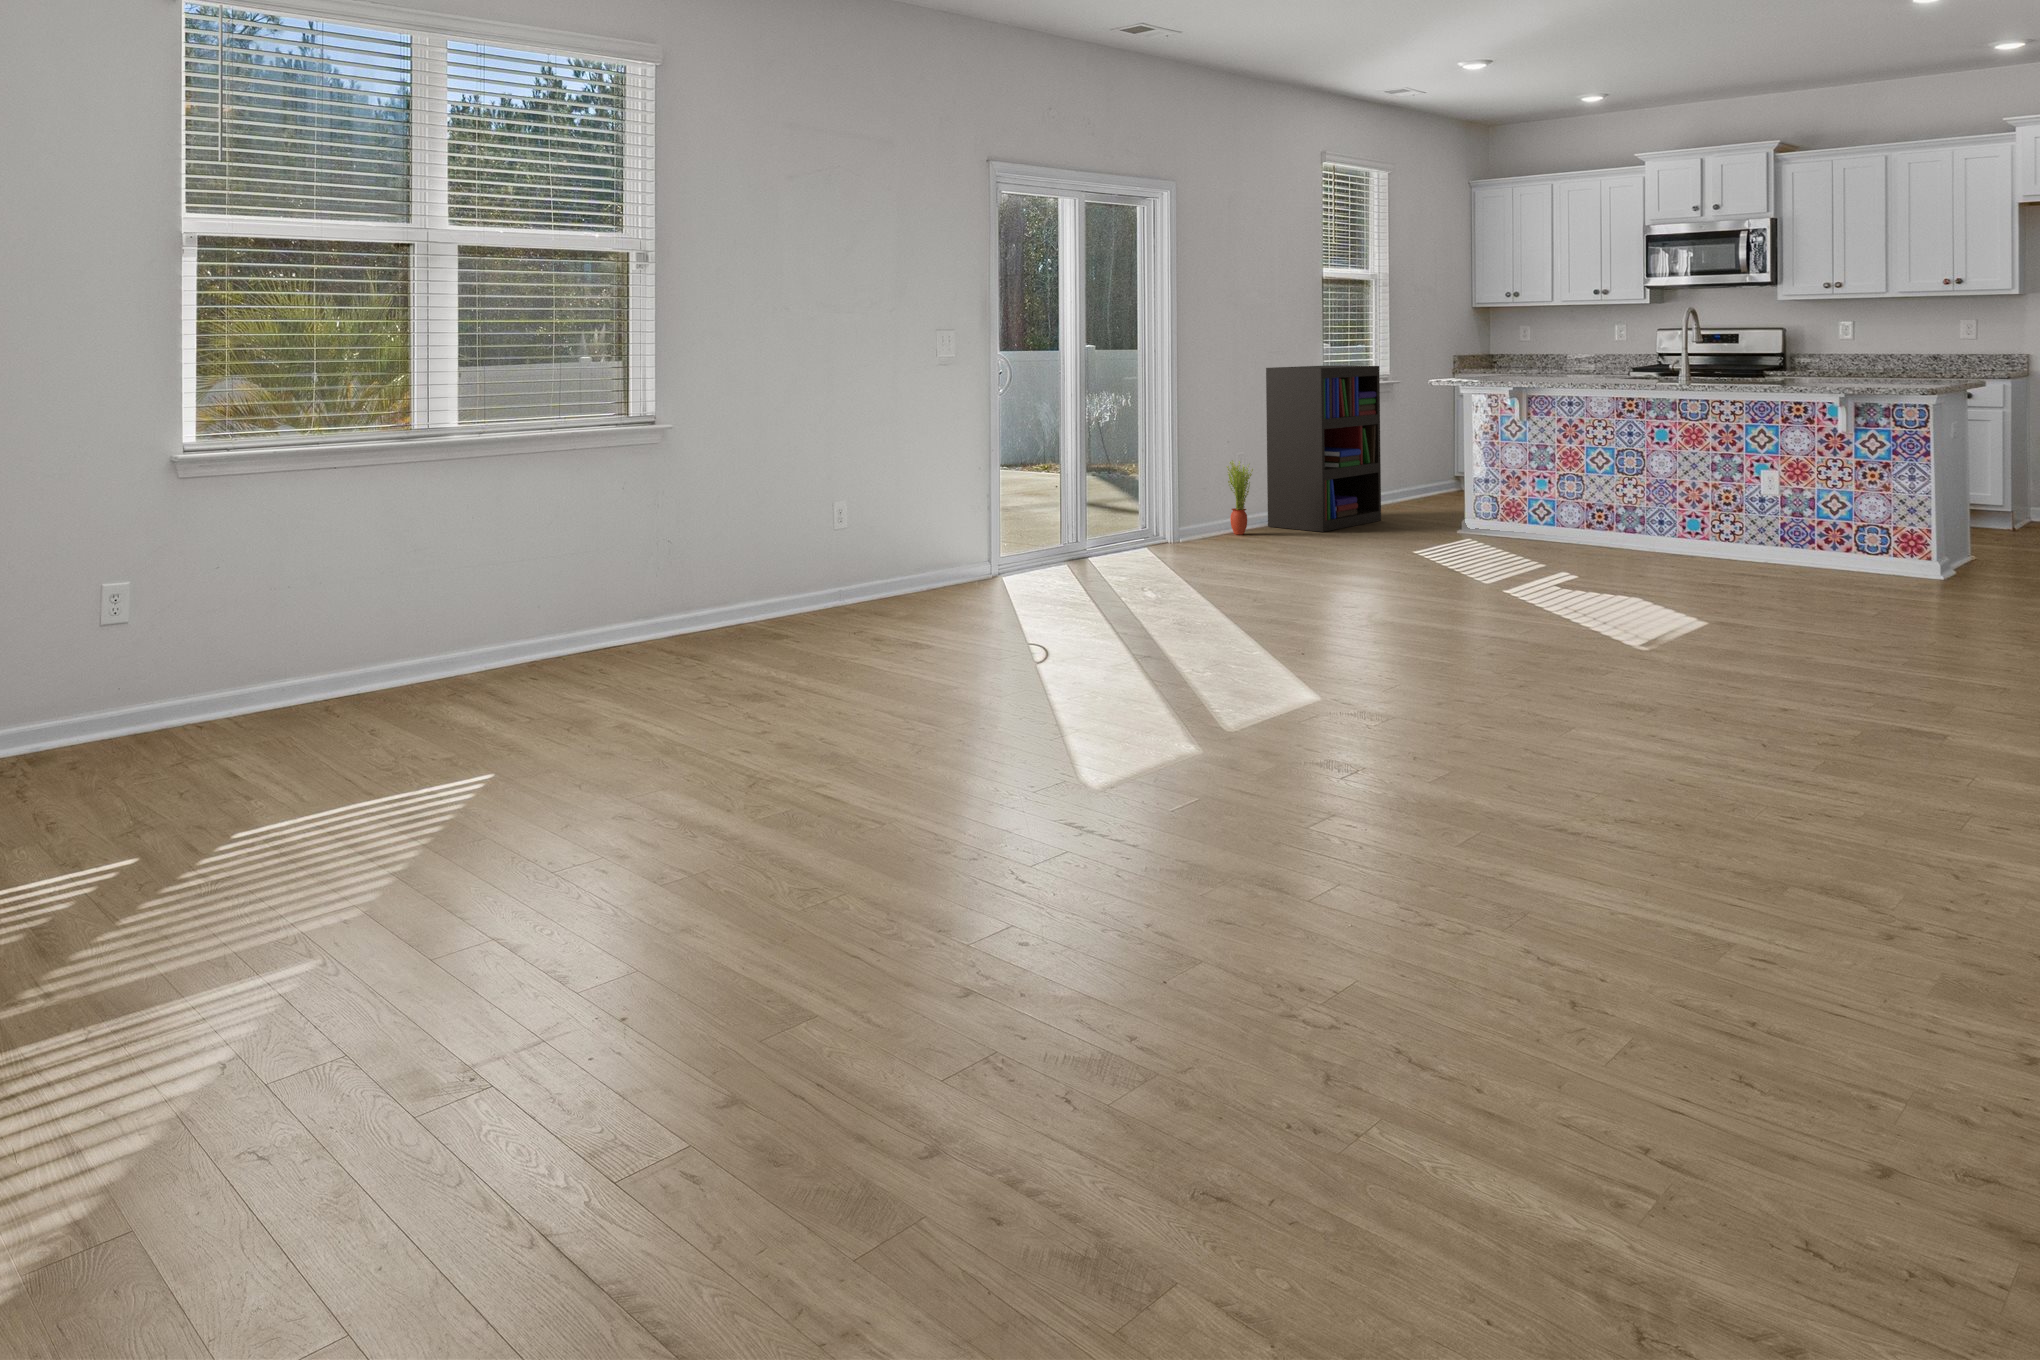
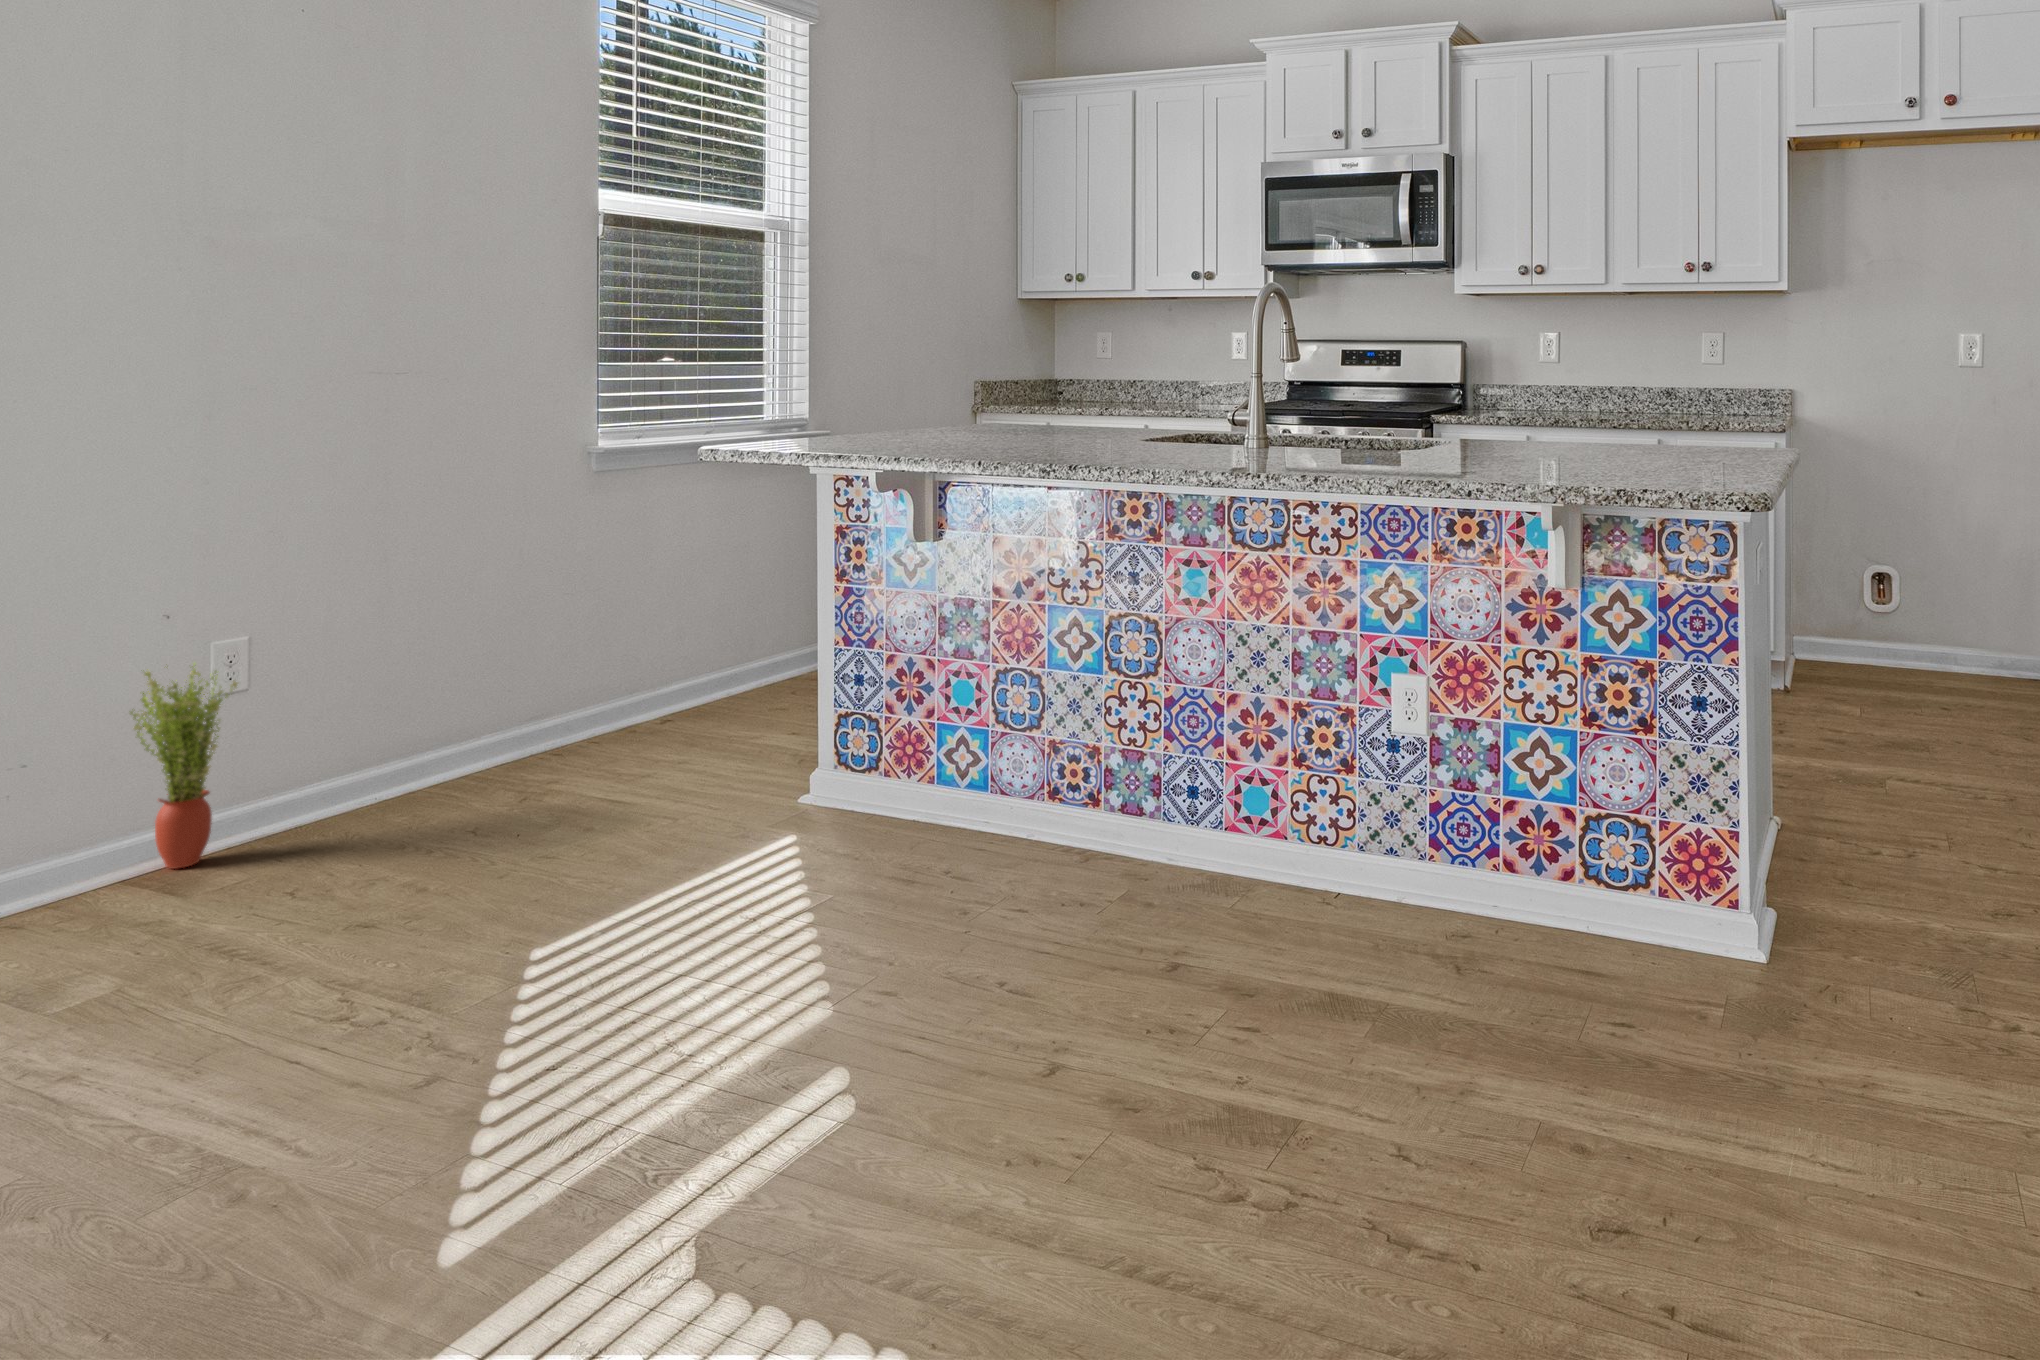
bookshelf: present [1266,365,1381,532] -> none [355,399,703,825]

